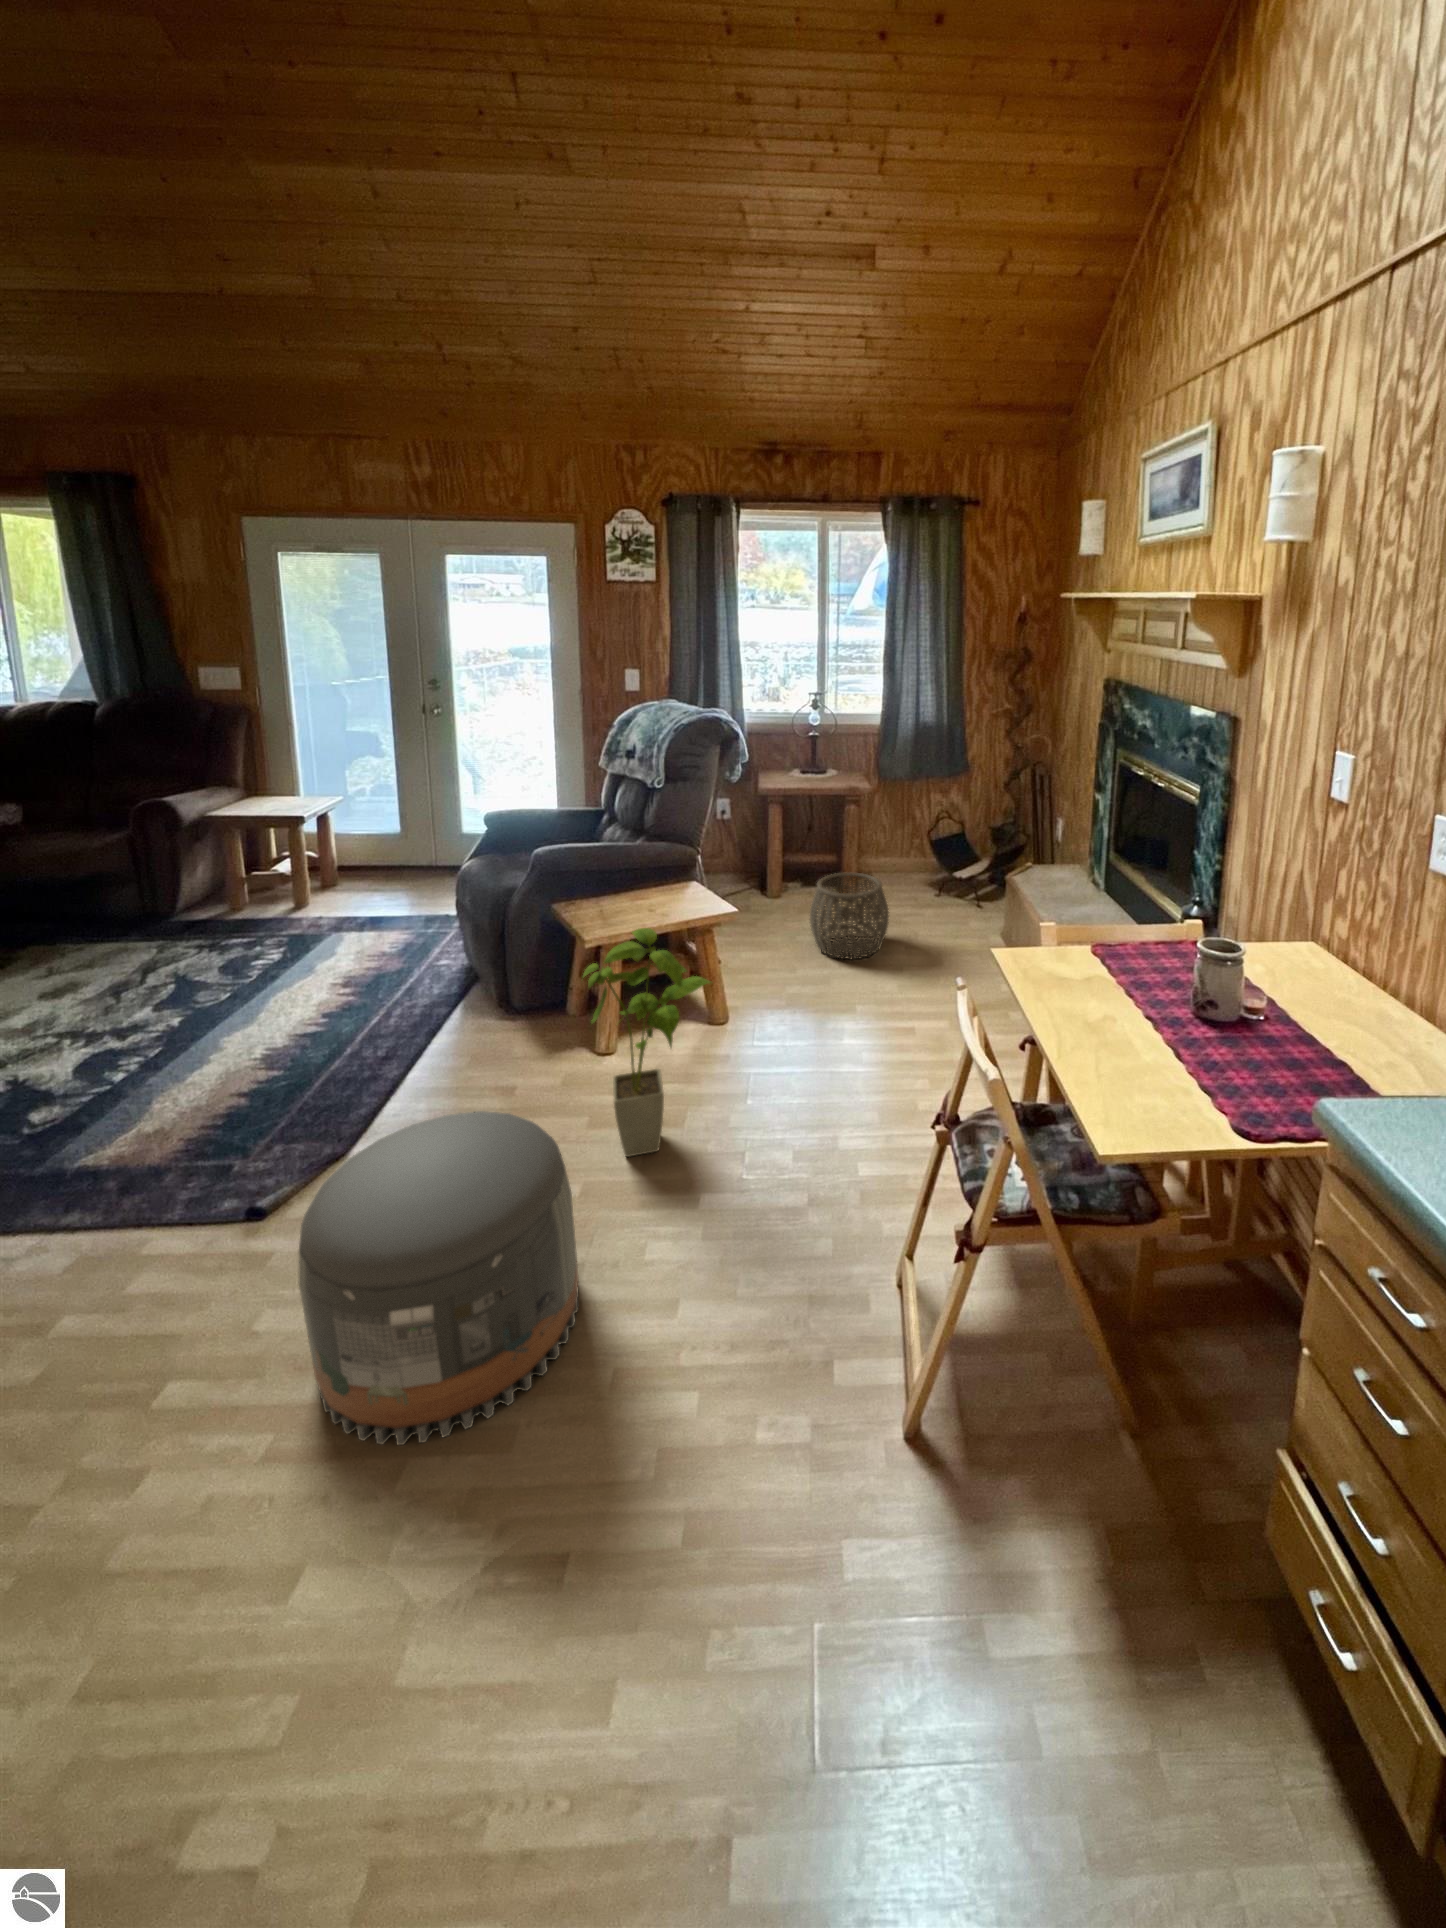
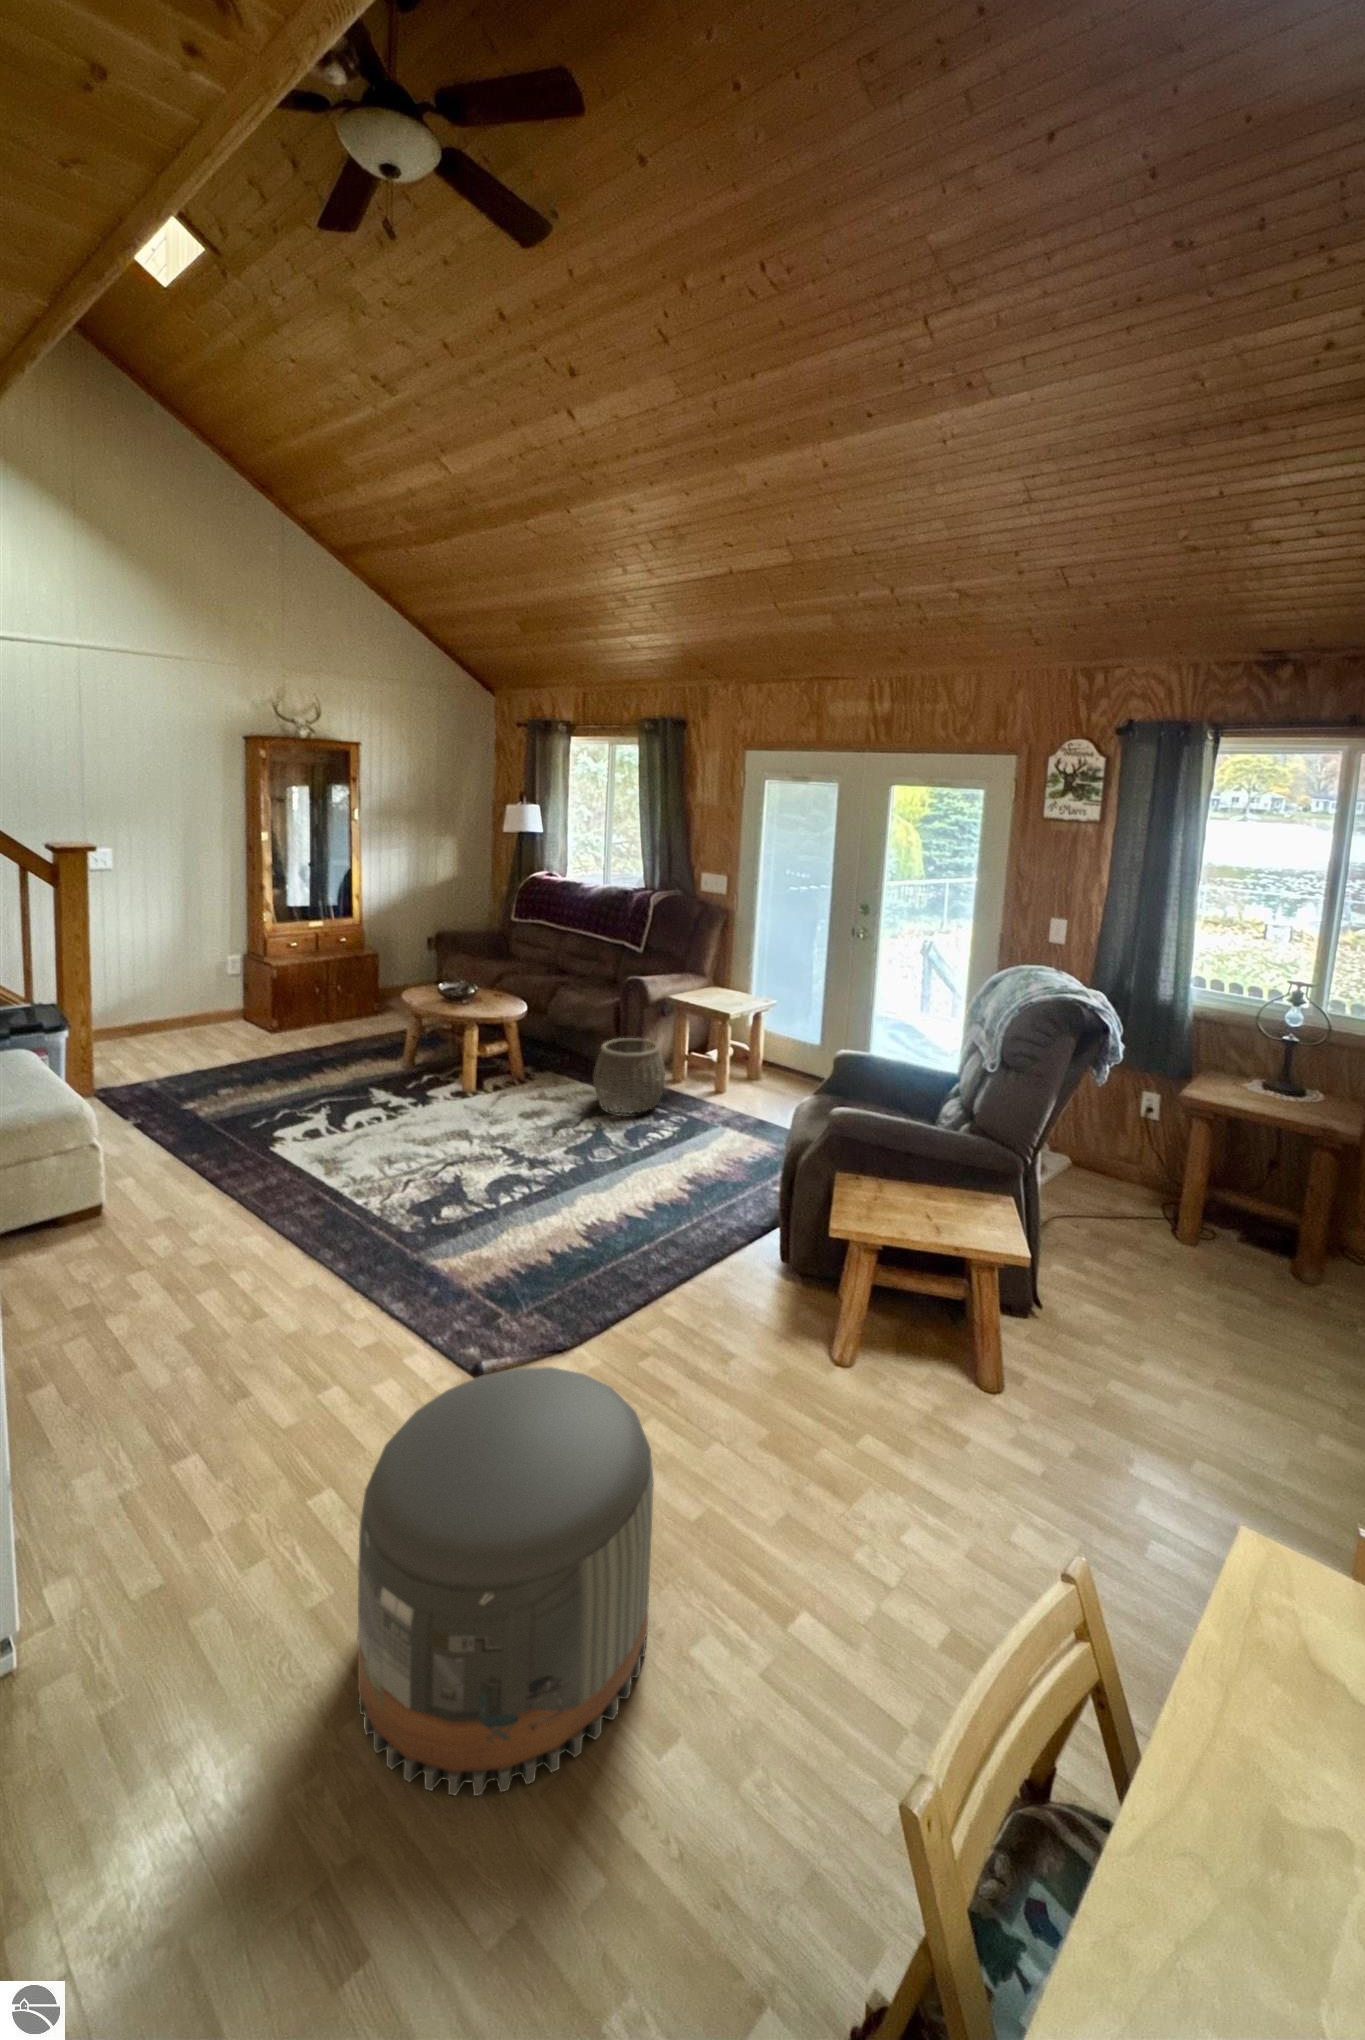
woven basket: present [810,872,889,959] -> present [593,1038,666,1114]
house plant: present [583,928,712,1157] -> none [777,1236,949,1546]

